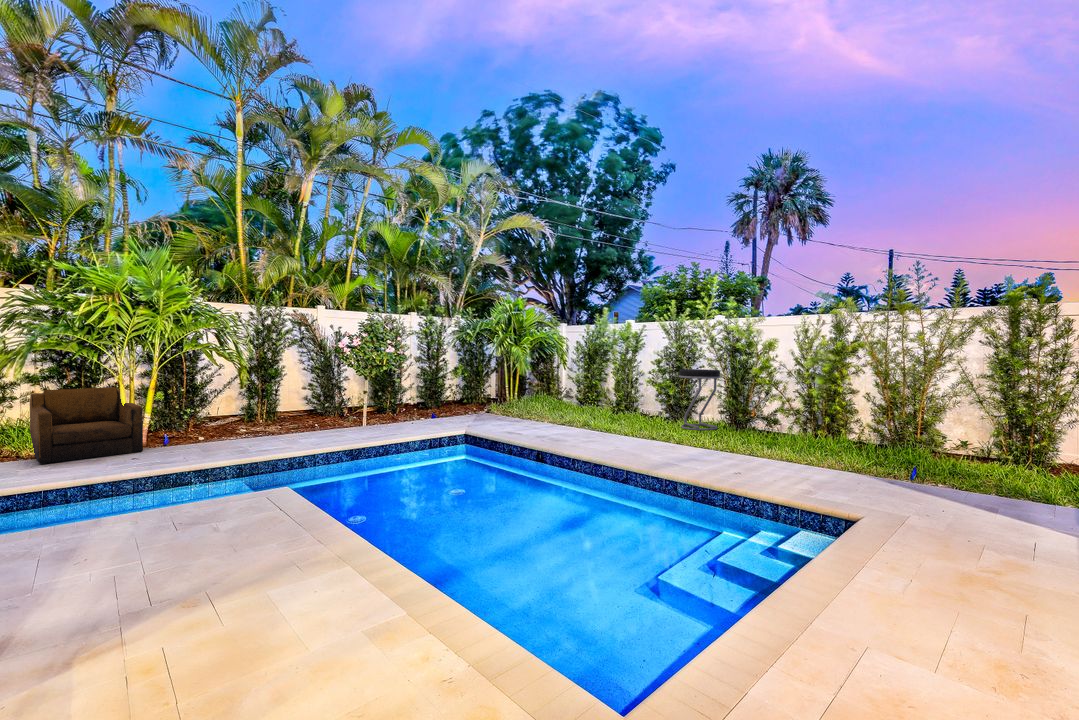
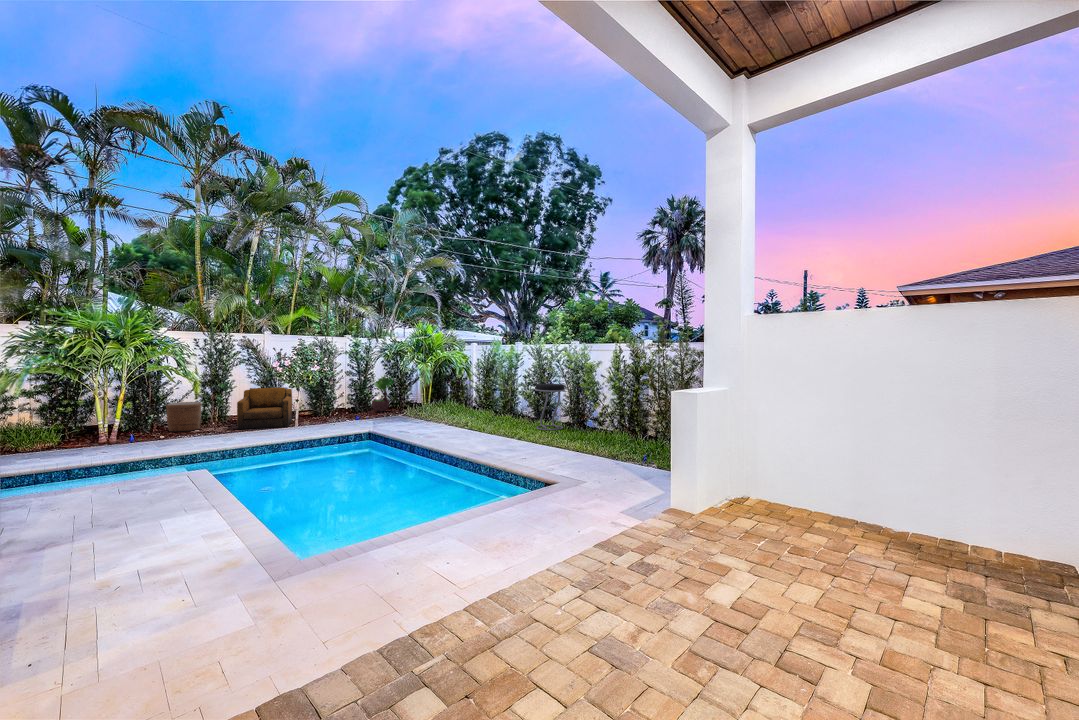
potted tree: none [447,360,475,409] -> present [372,377,392,412]
armchair: present [30,387,143,464] -> present [237,387,292,429]
woven basket: none [204,393,248,432] -> present [166,402,202,432]

